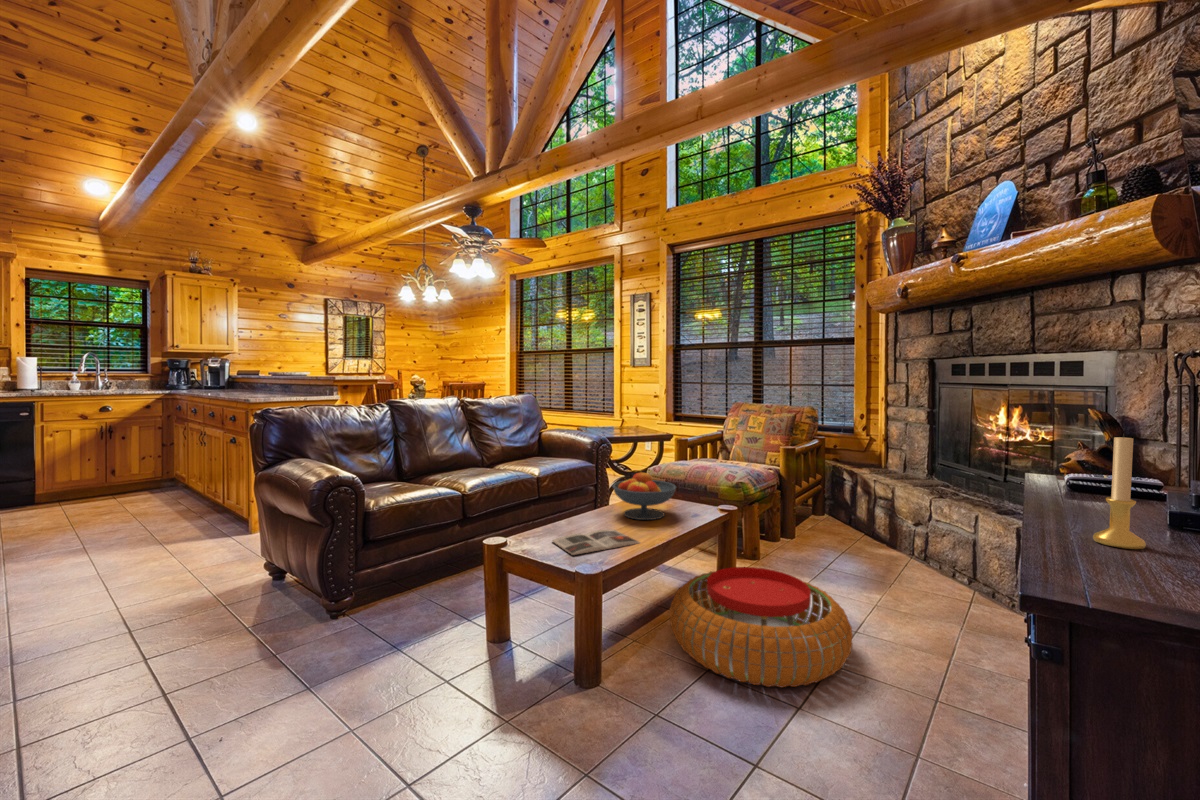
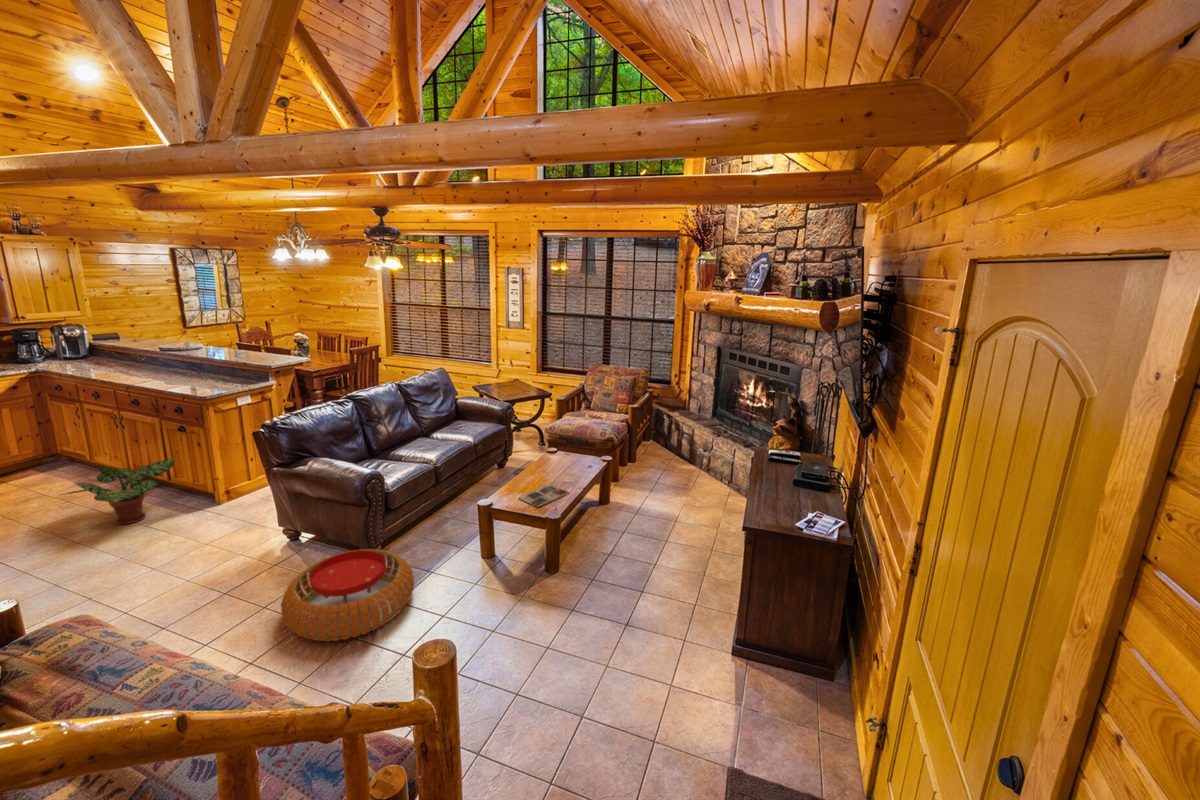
candle holder: present [1093,434,1146,549] -> none [774,452,789,495]
potted plant: none [101,468,224,542] -> present [66,458,175,524]
fruit bowl: present [613,472,676,520] -> none [542,442,581,475]
pouf: present [670,567,853,687] -> present [281,549,414,641]

